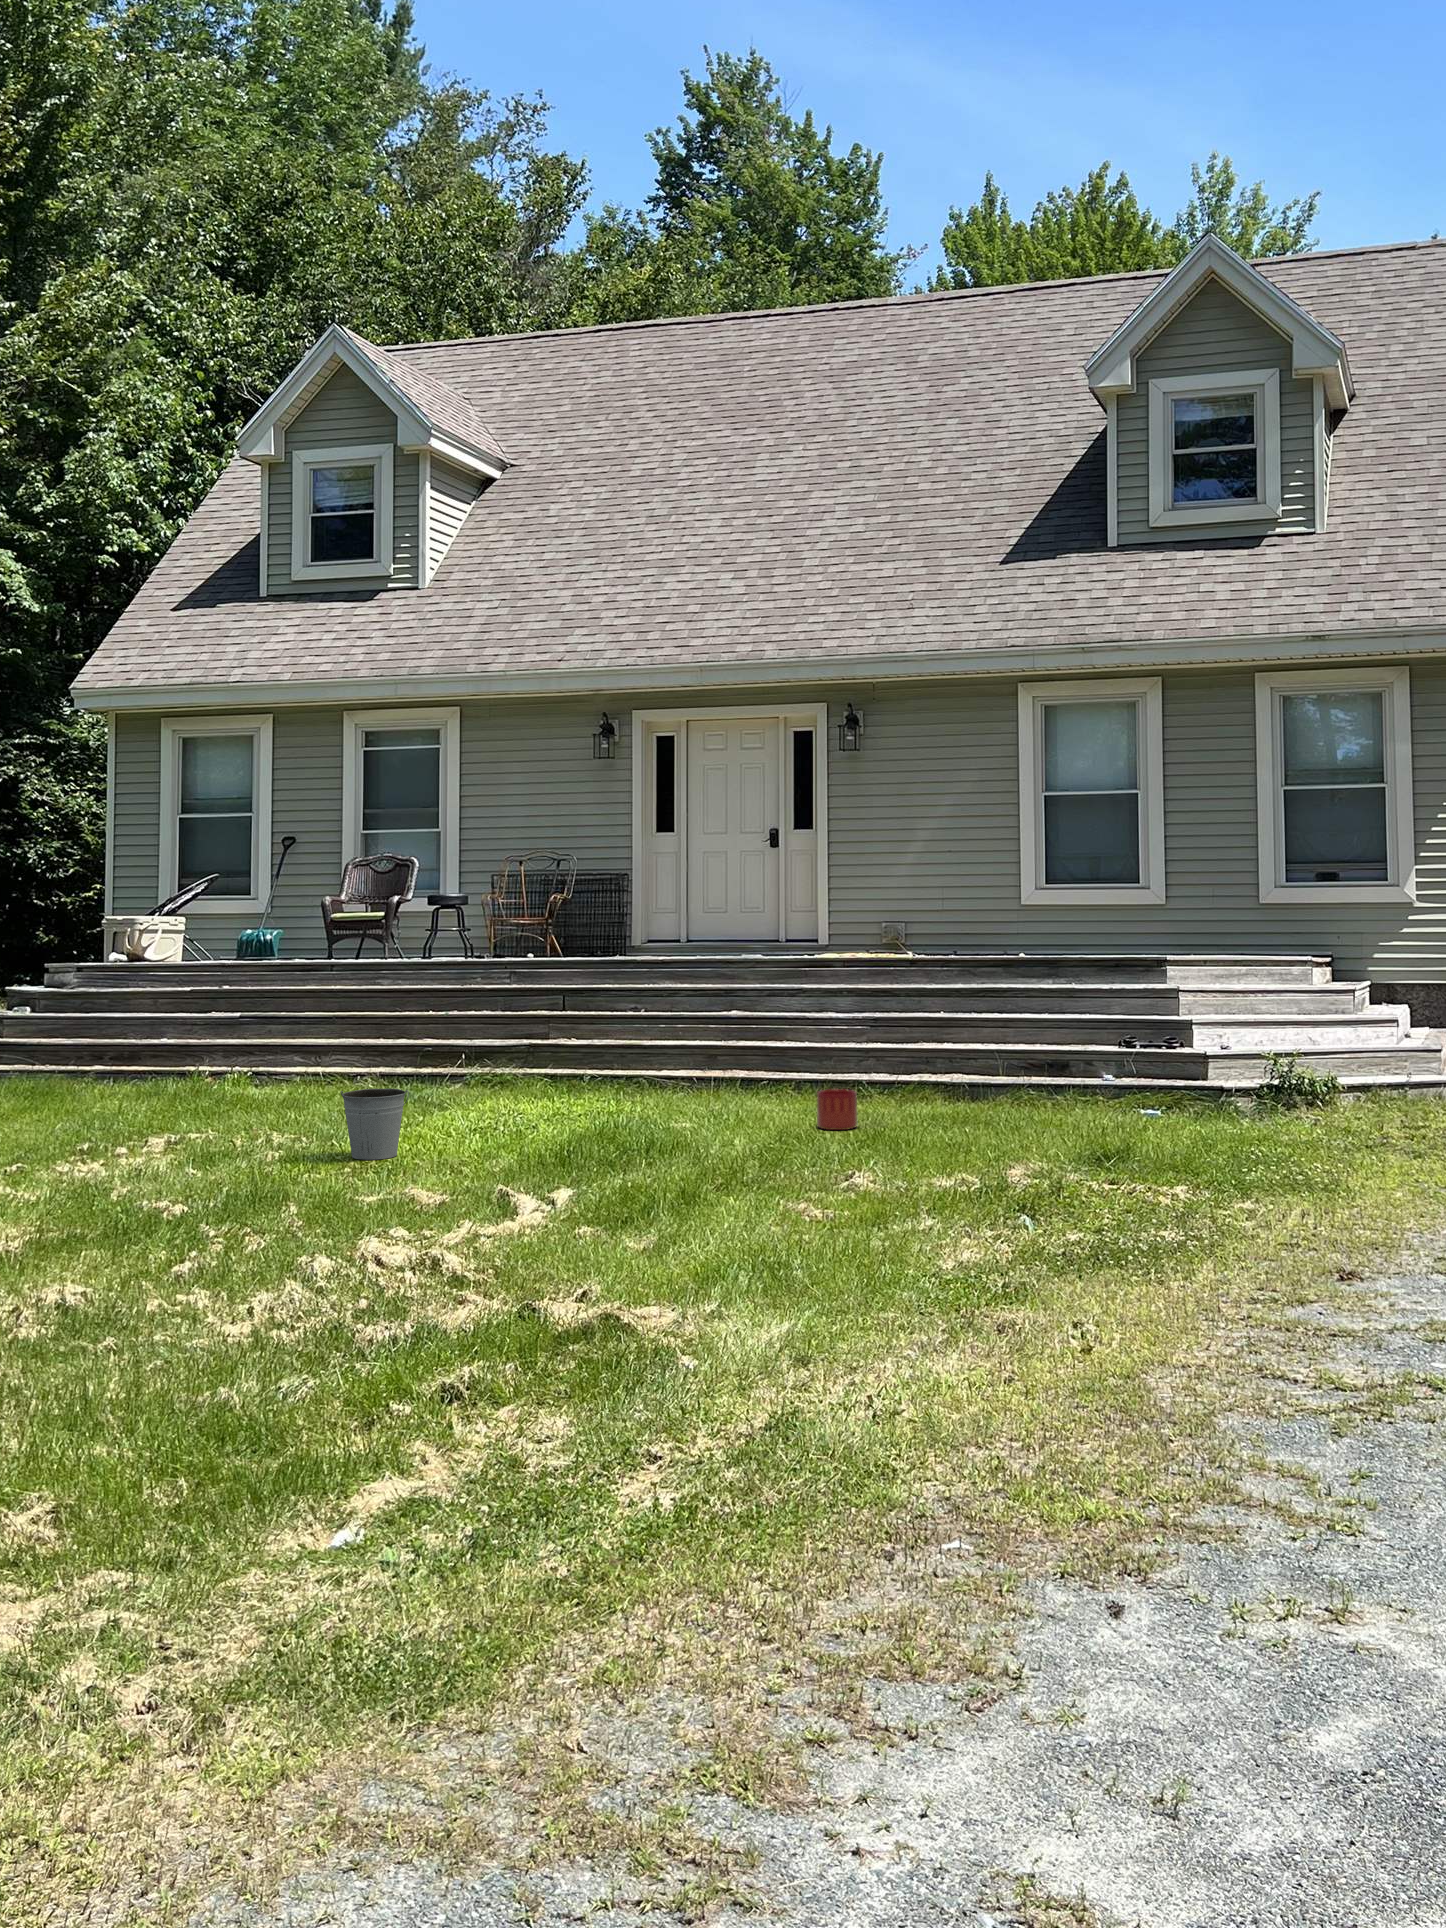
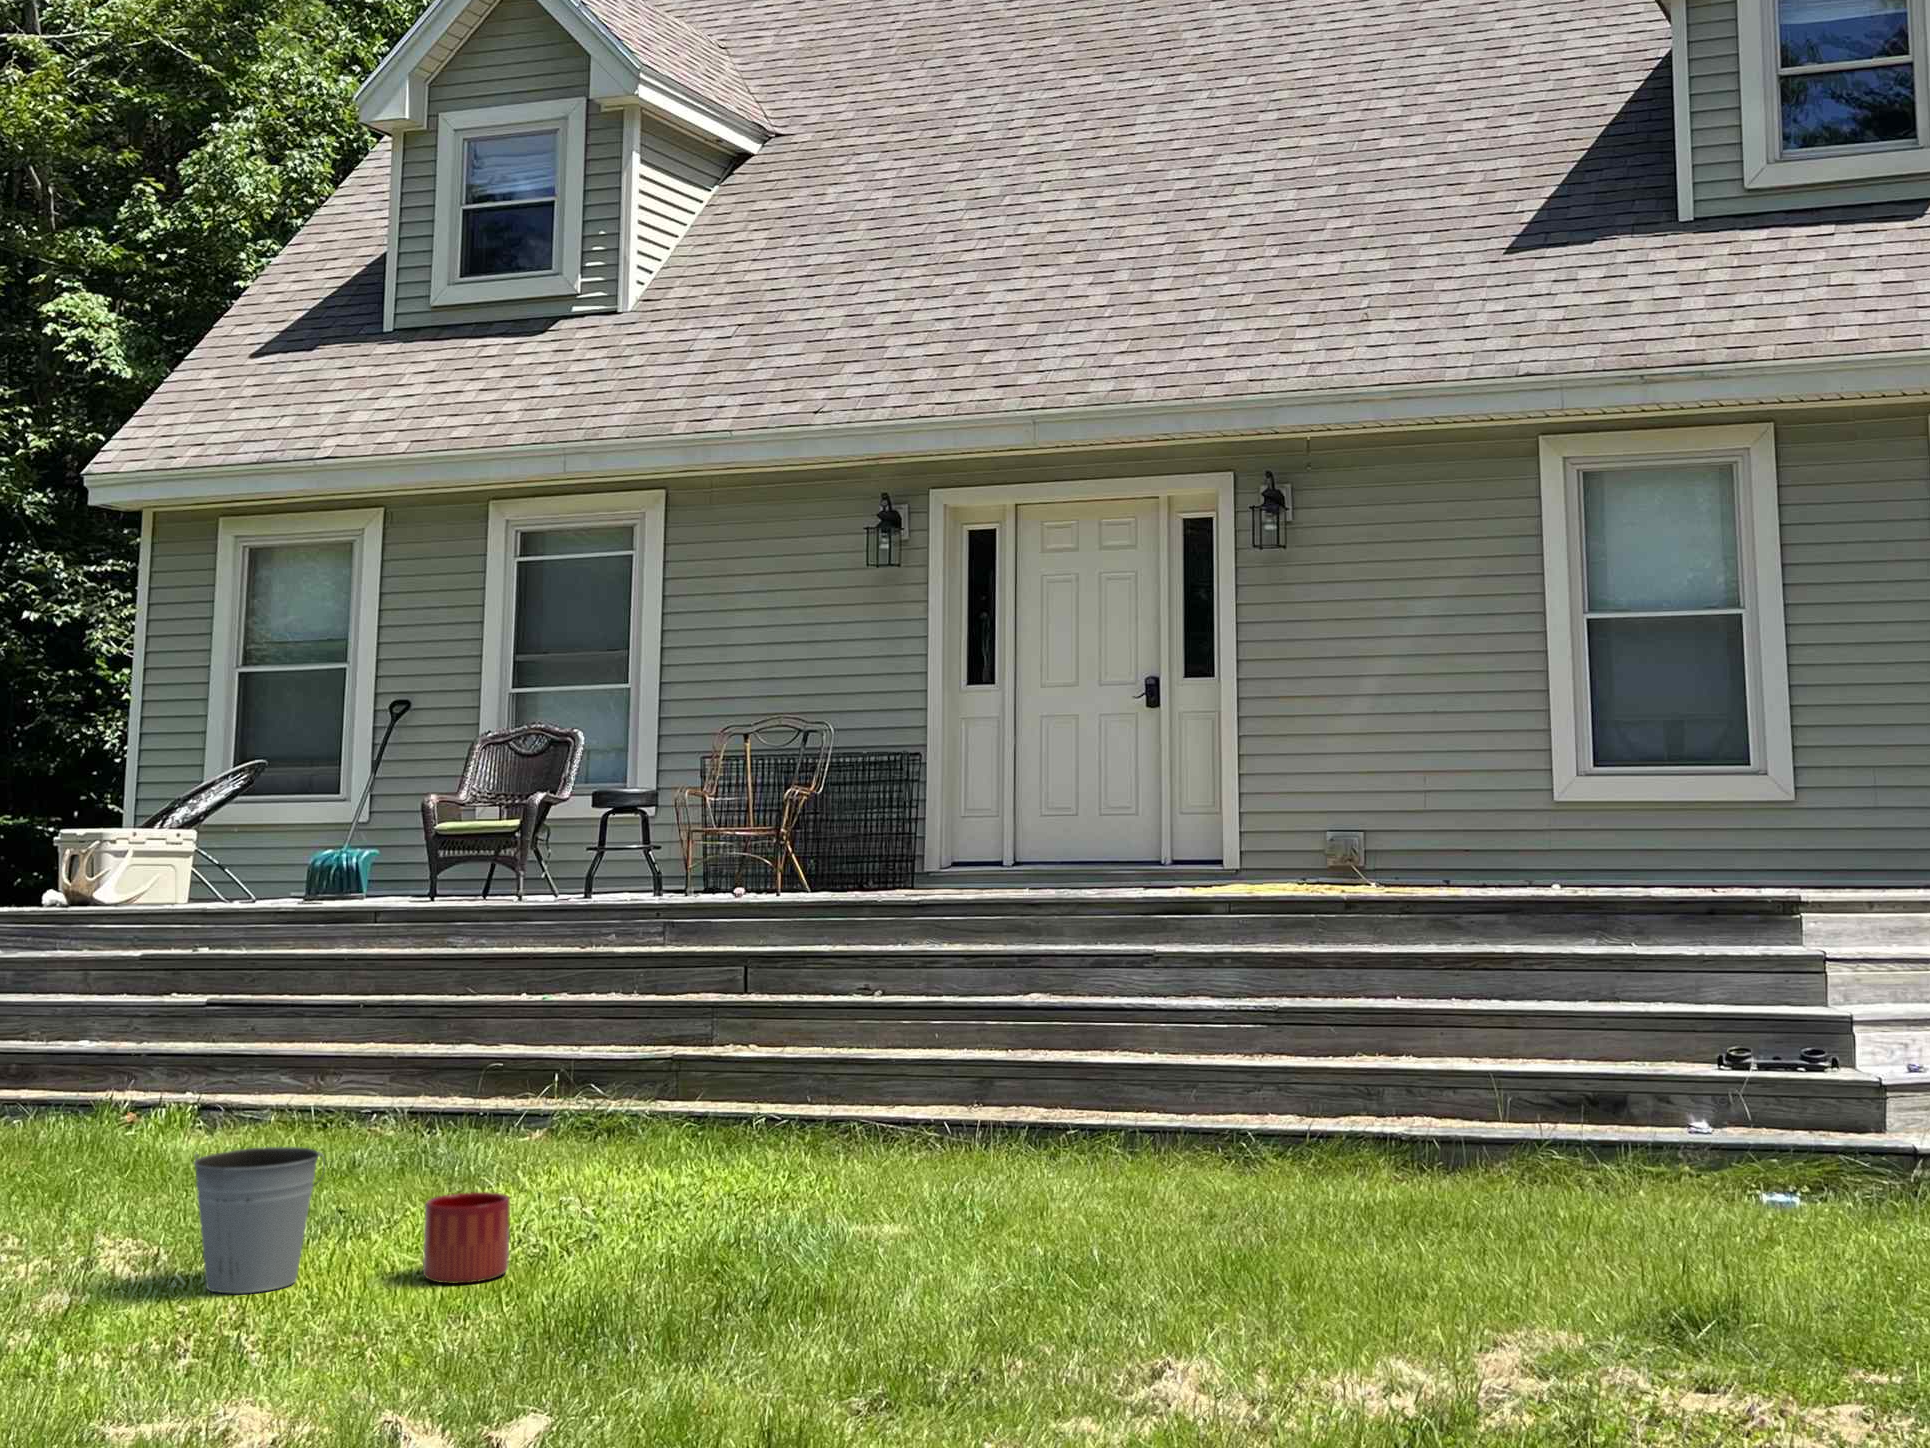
planter: present [817,1089,857,1130] -> present [423,1192,510,1283]

